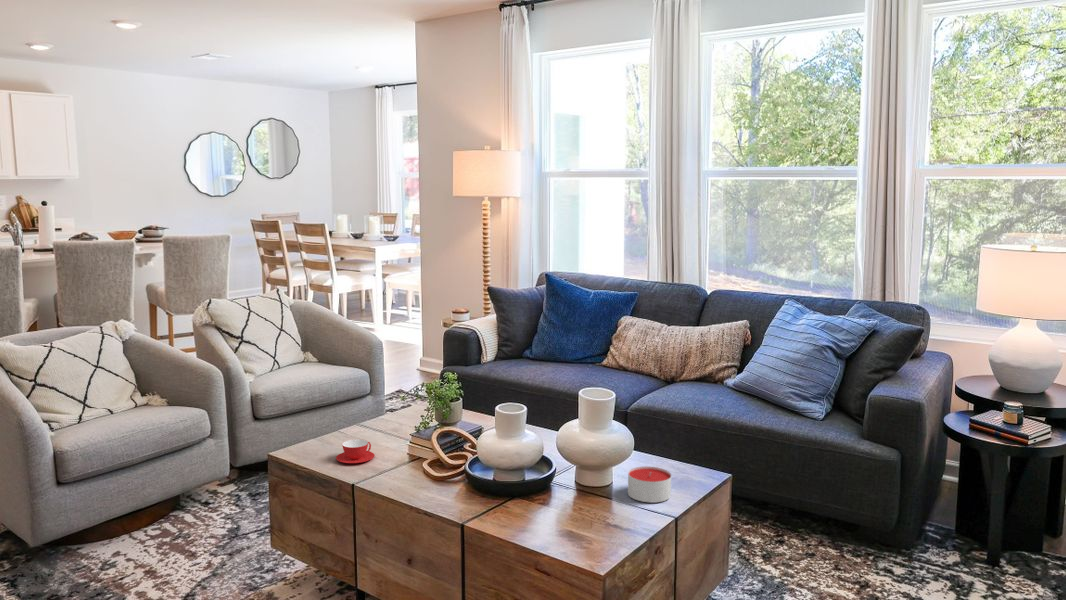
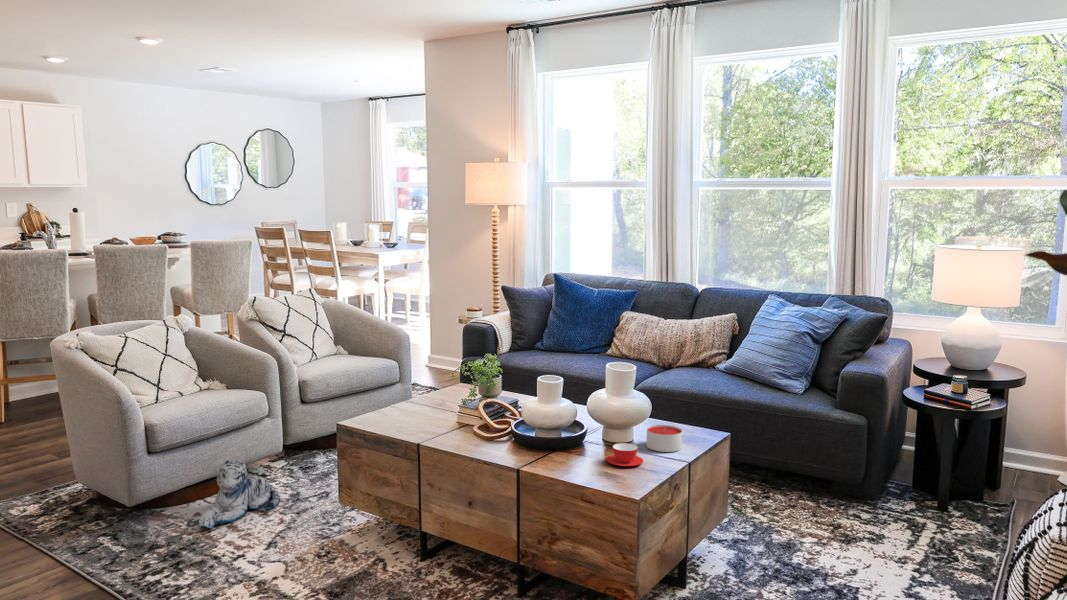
teacup: present [336,439,375,463] -> present [607,443,643,466]
plush toy: none [110,493,216,574] -> present [198,460,280,528]

